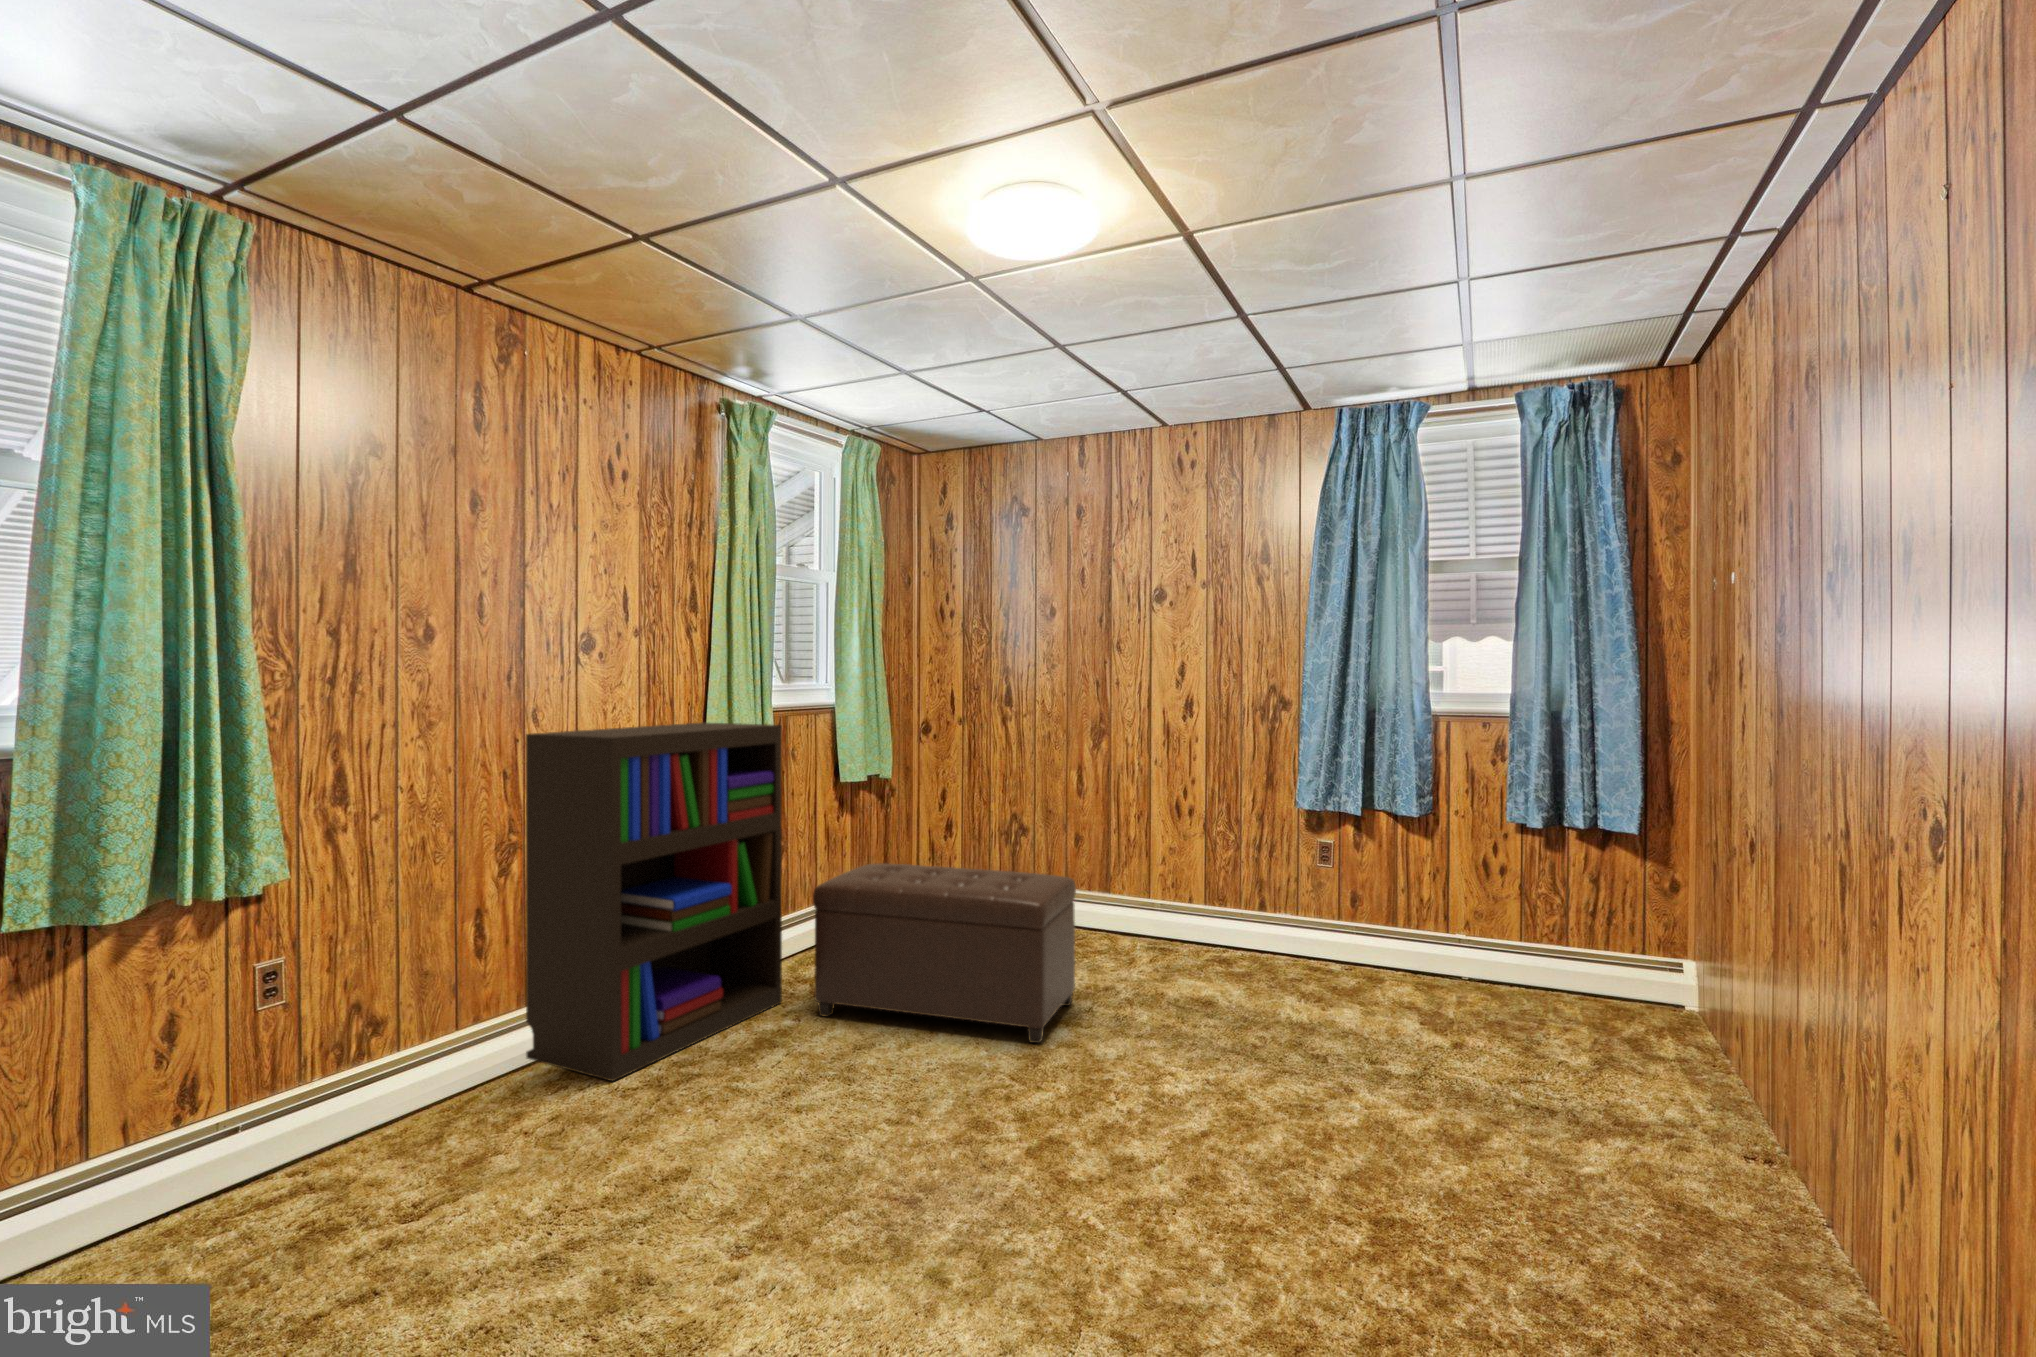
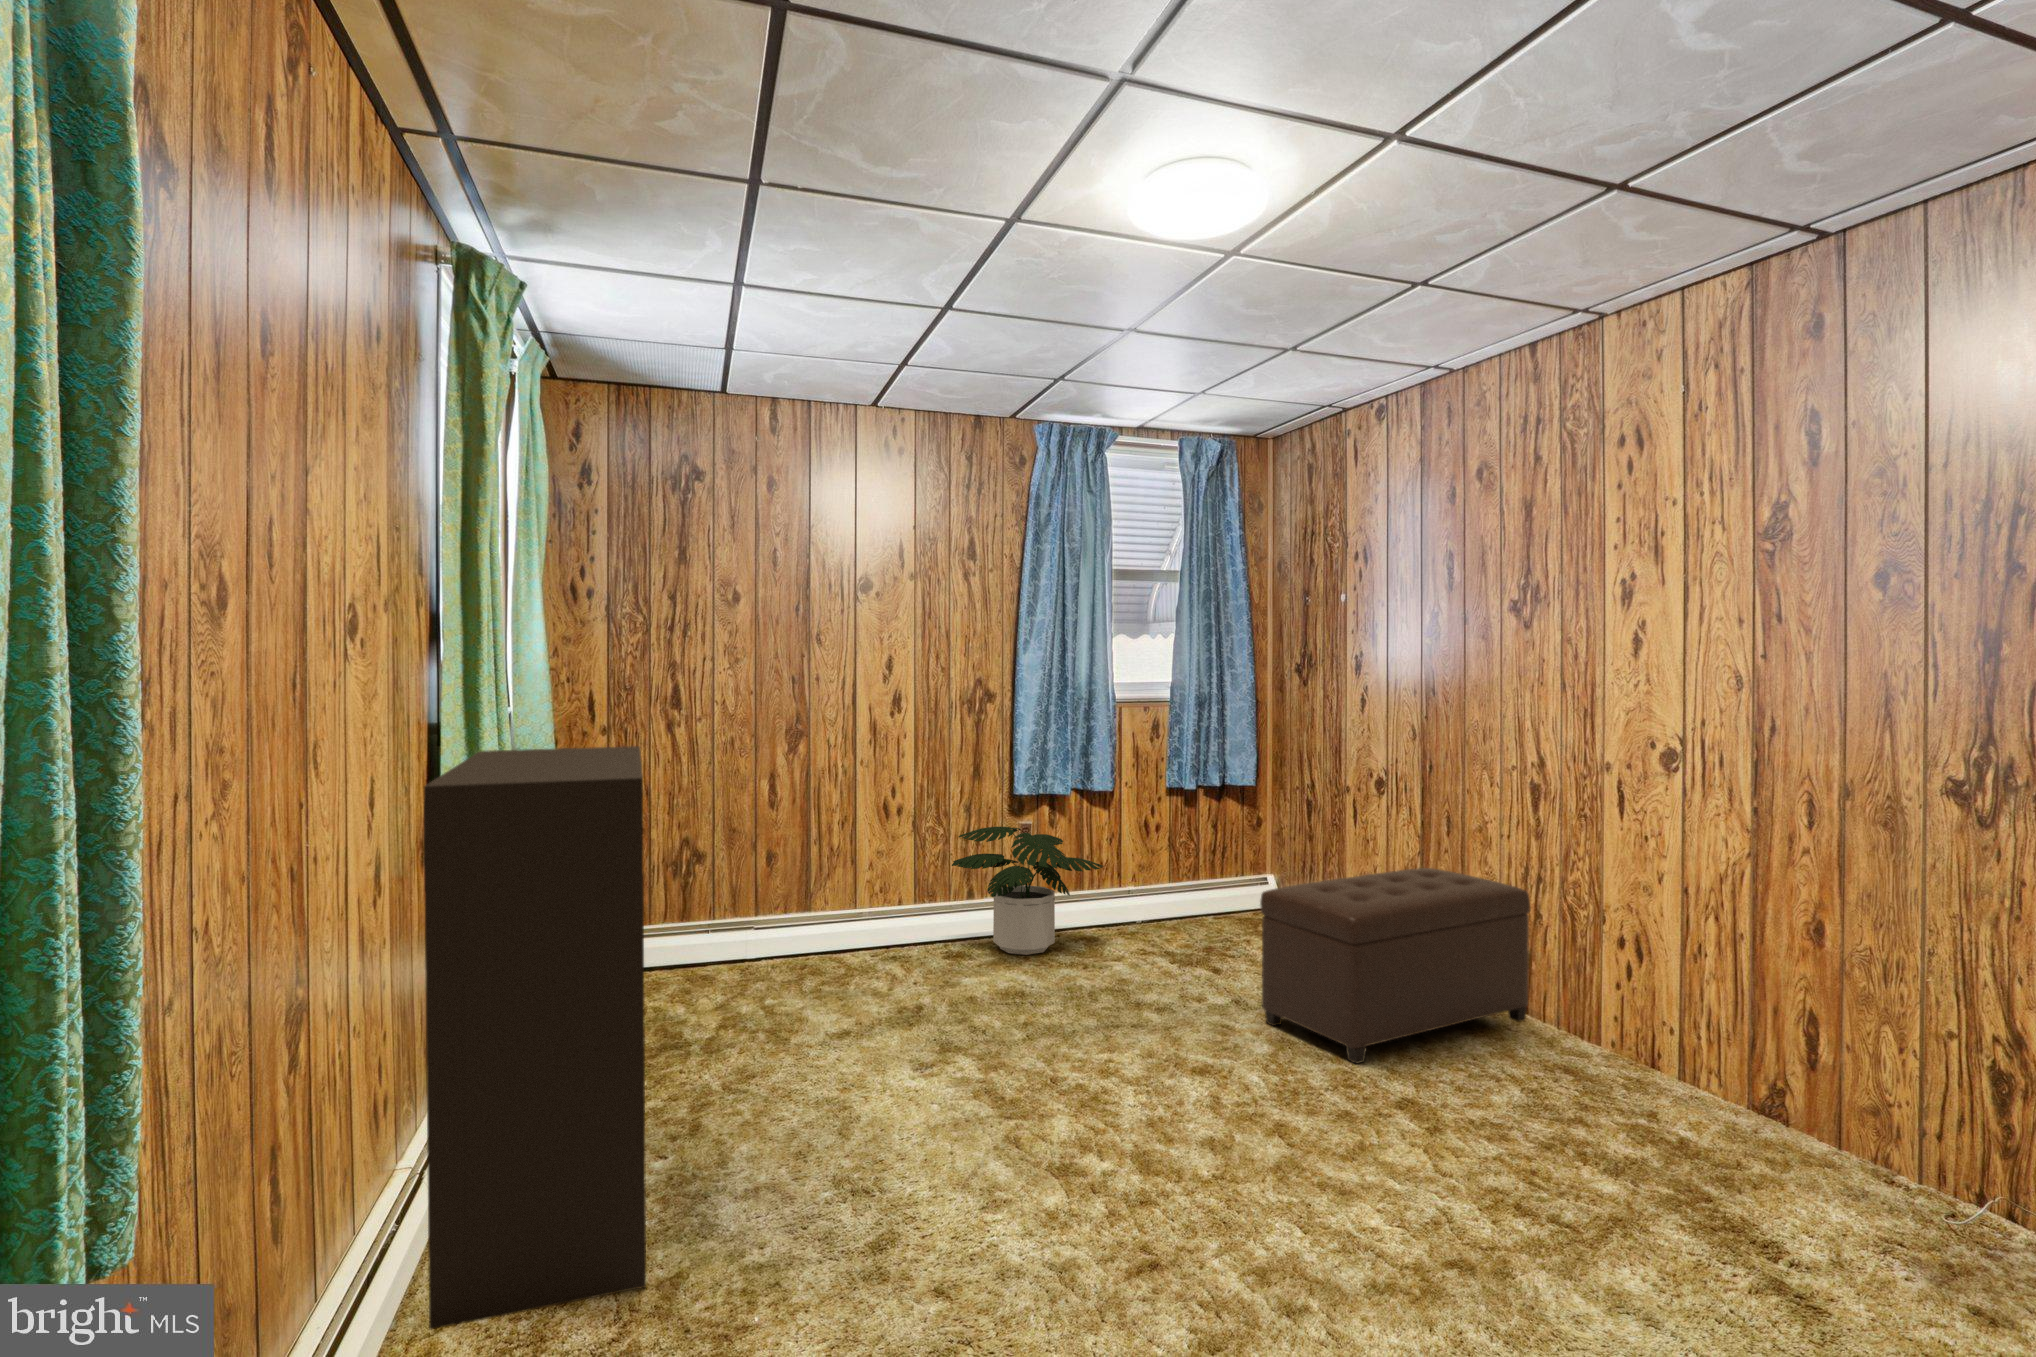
potted plant: none [1213,838,1365,978] -> present [952,827,1104,955]
ottoman: present [813,864,1076,1043] -> present [1260,868,1530,1064]

